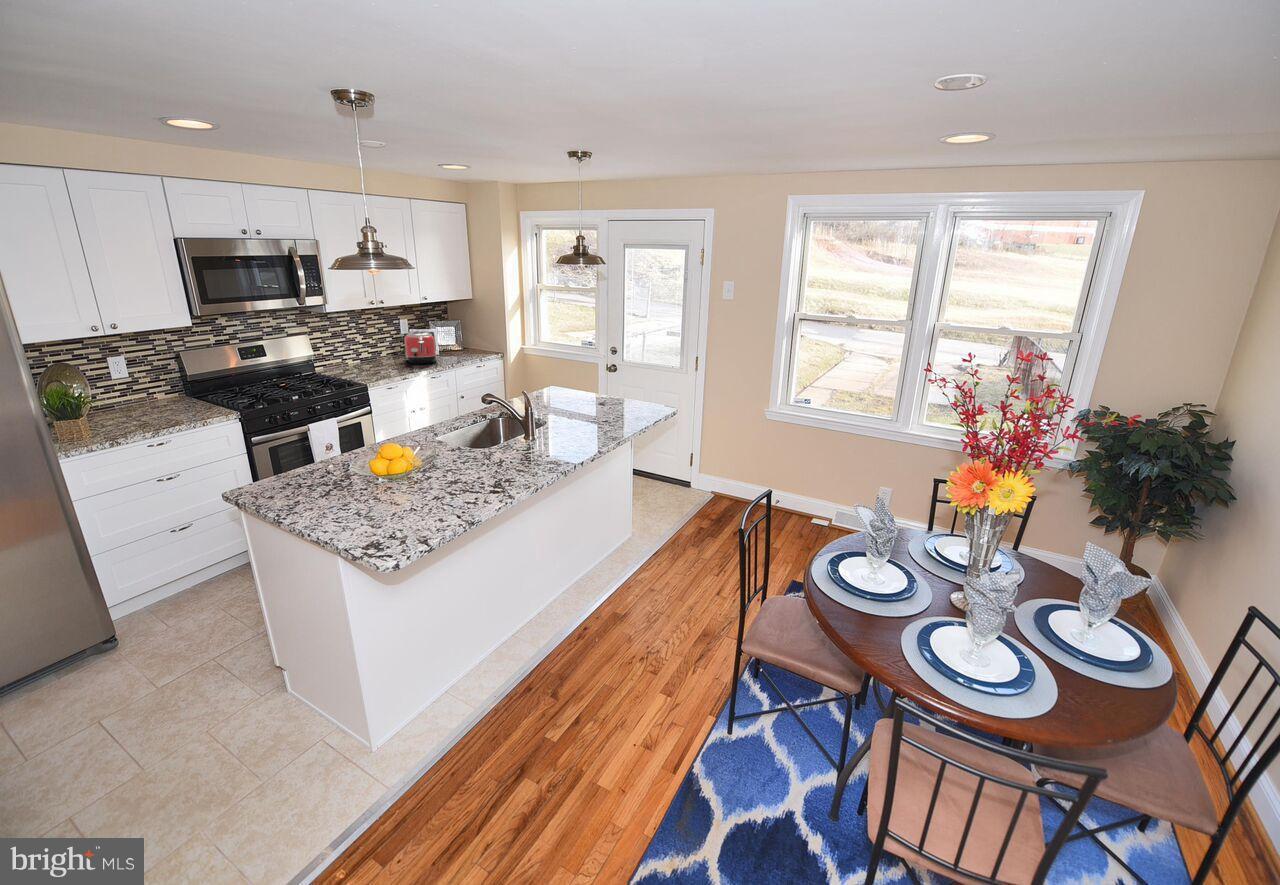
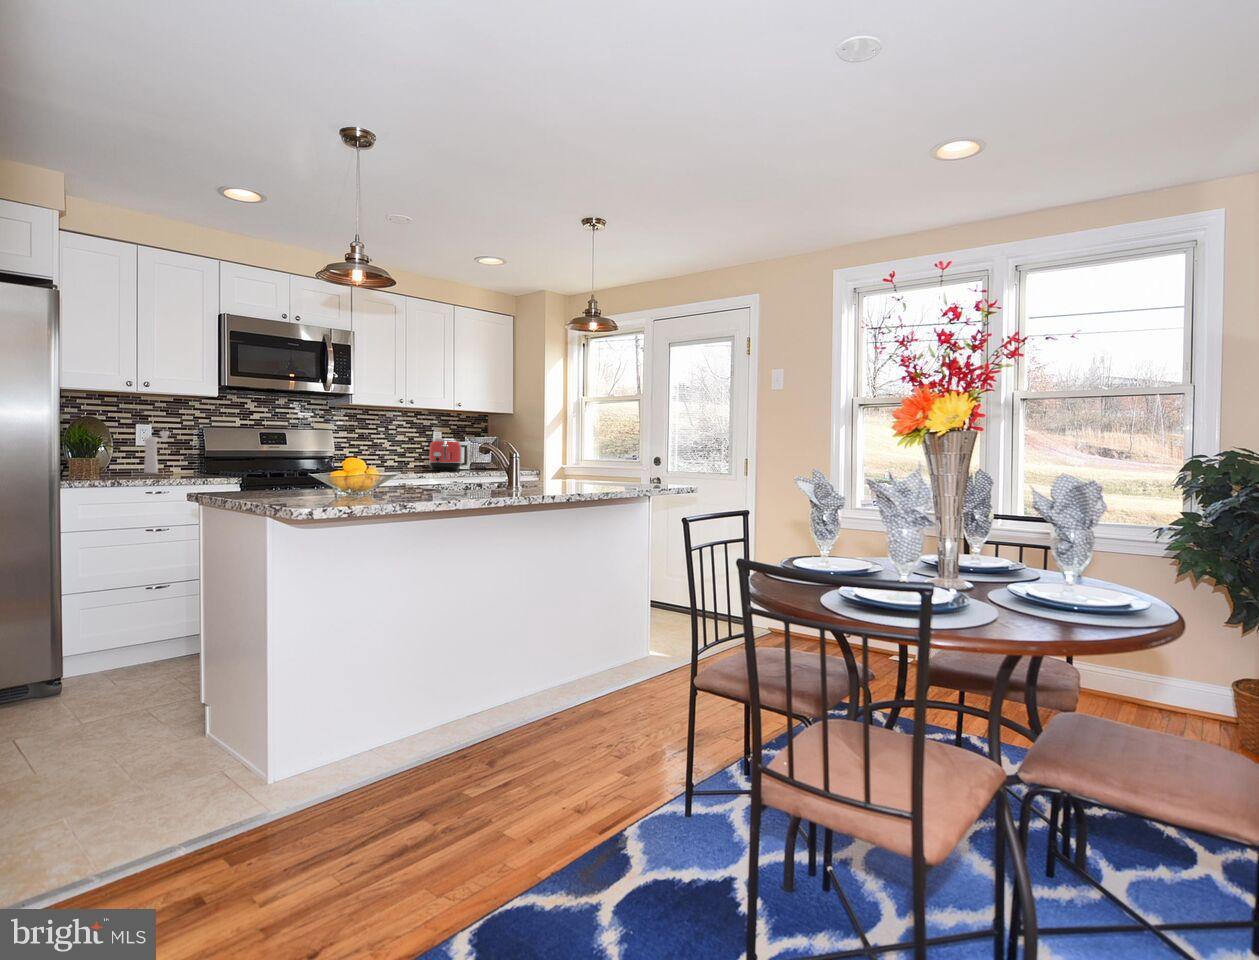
pepper mill: none [128,374,153,423] -> present [144,431,169,473]

